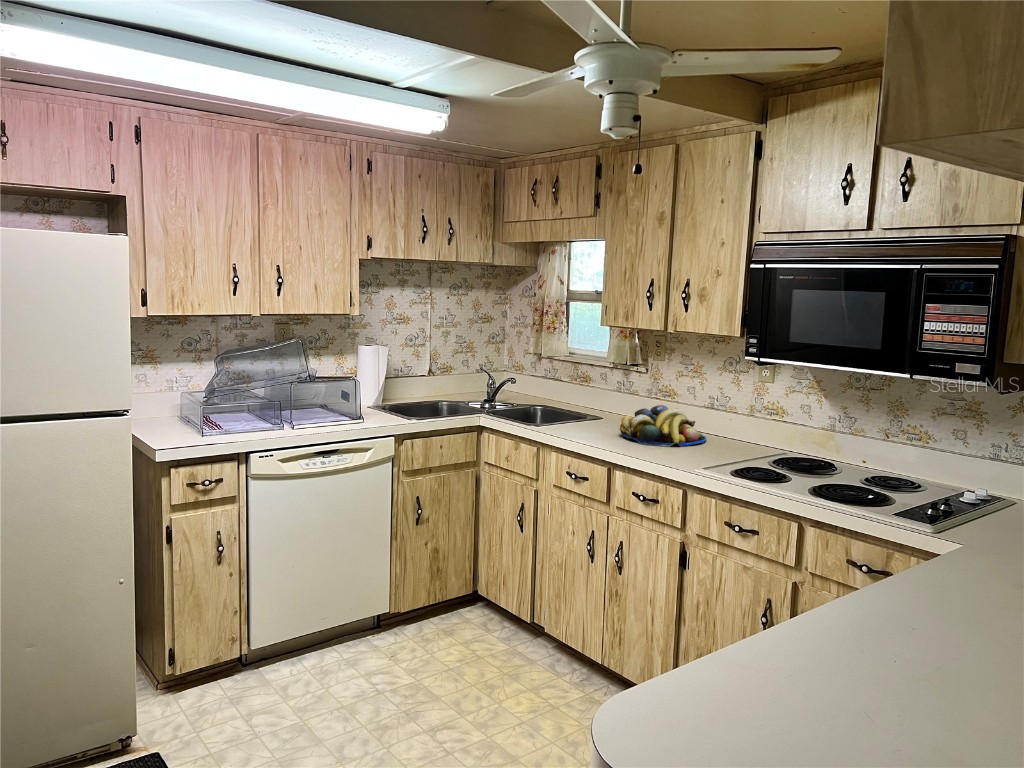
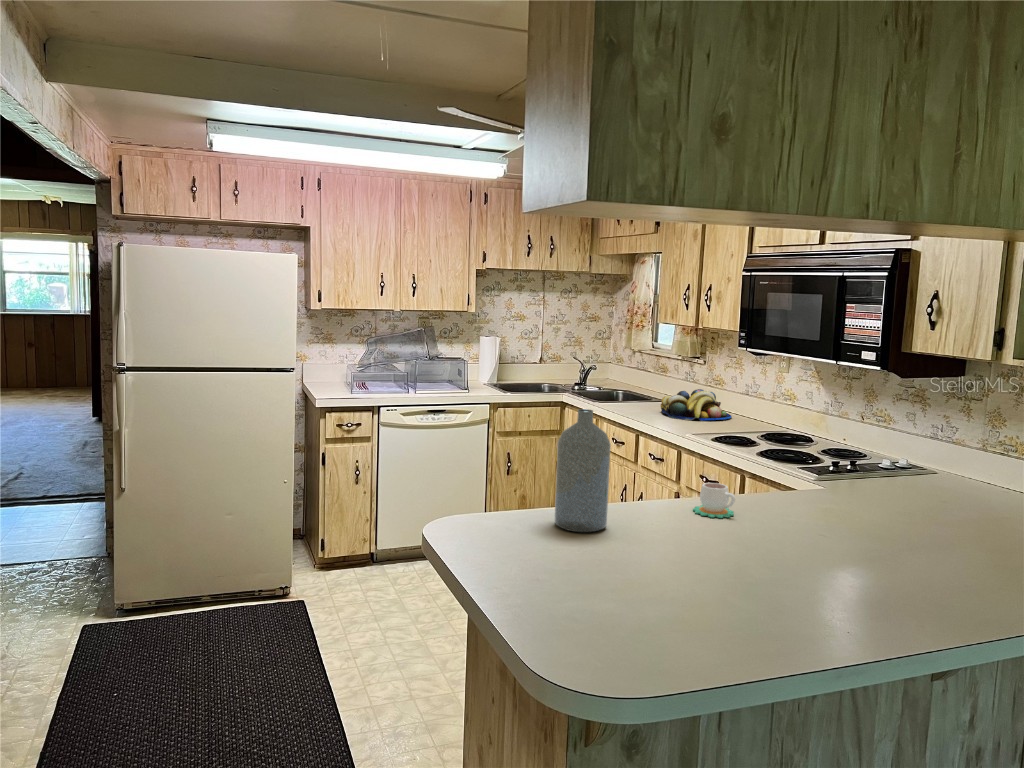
bottle: none [786,502,894,720] -> present [555,409,611,532]
mug: none [910,580,986,640] -> present [693,483,735,518]

